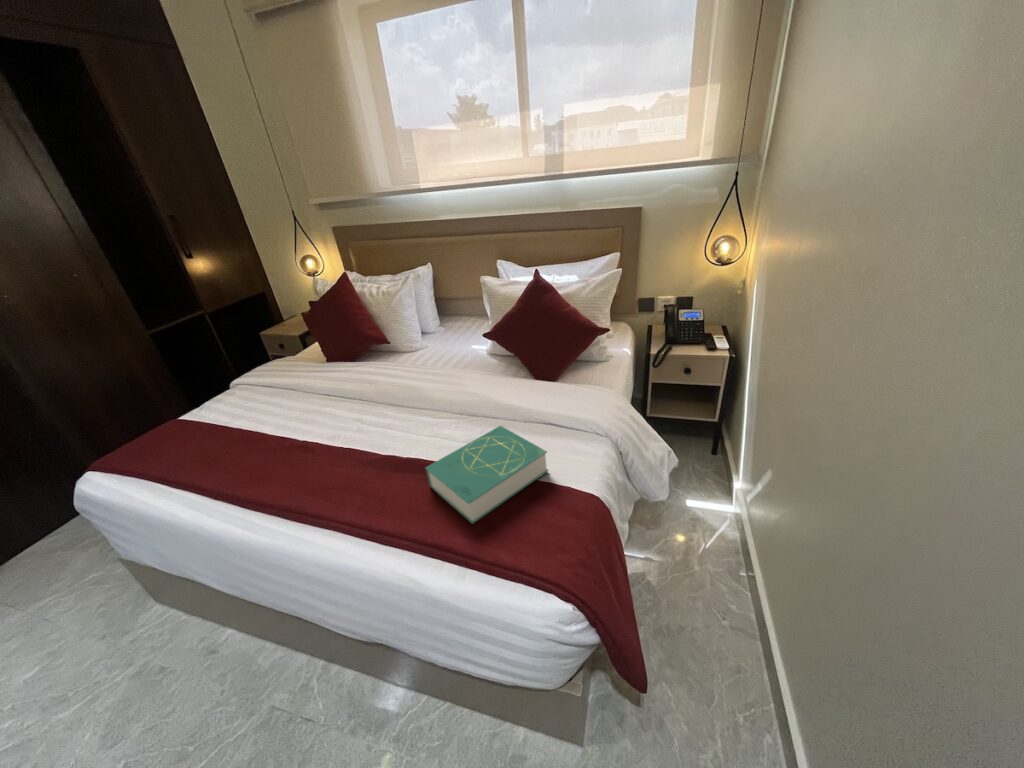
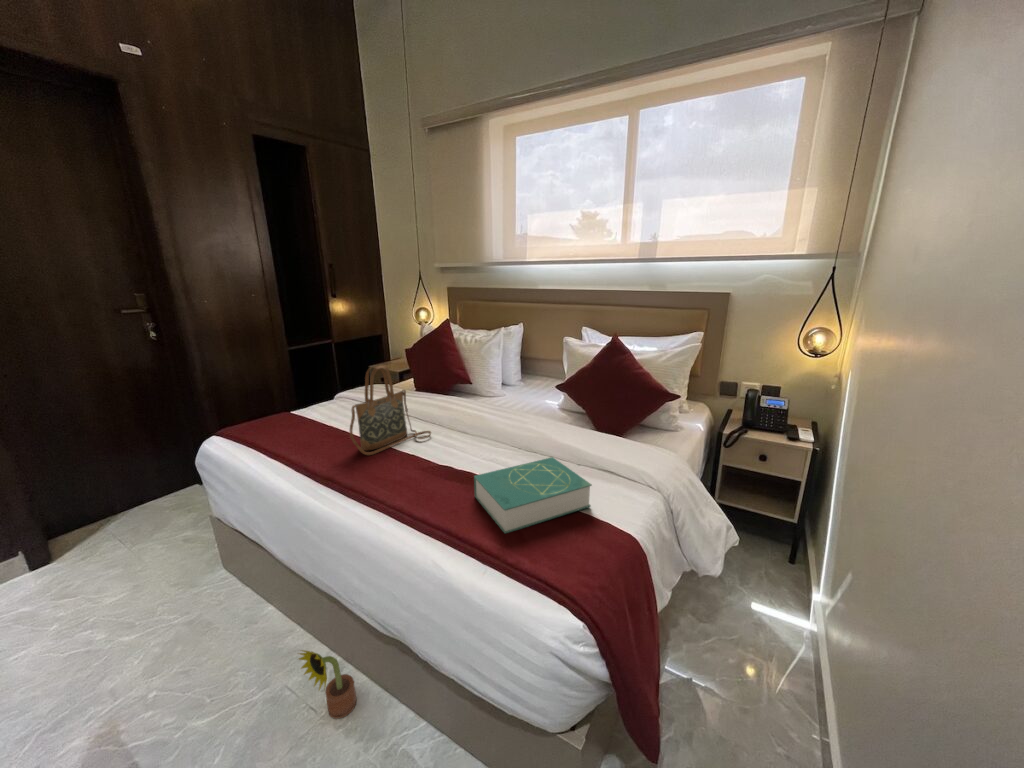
handbag: none [262,357,361,461] -> present [350,366,431,455]
decorative plant: none [277,671,352,720] -> present [299,650,356,719]

